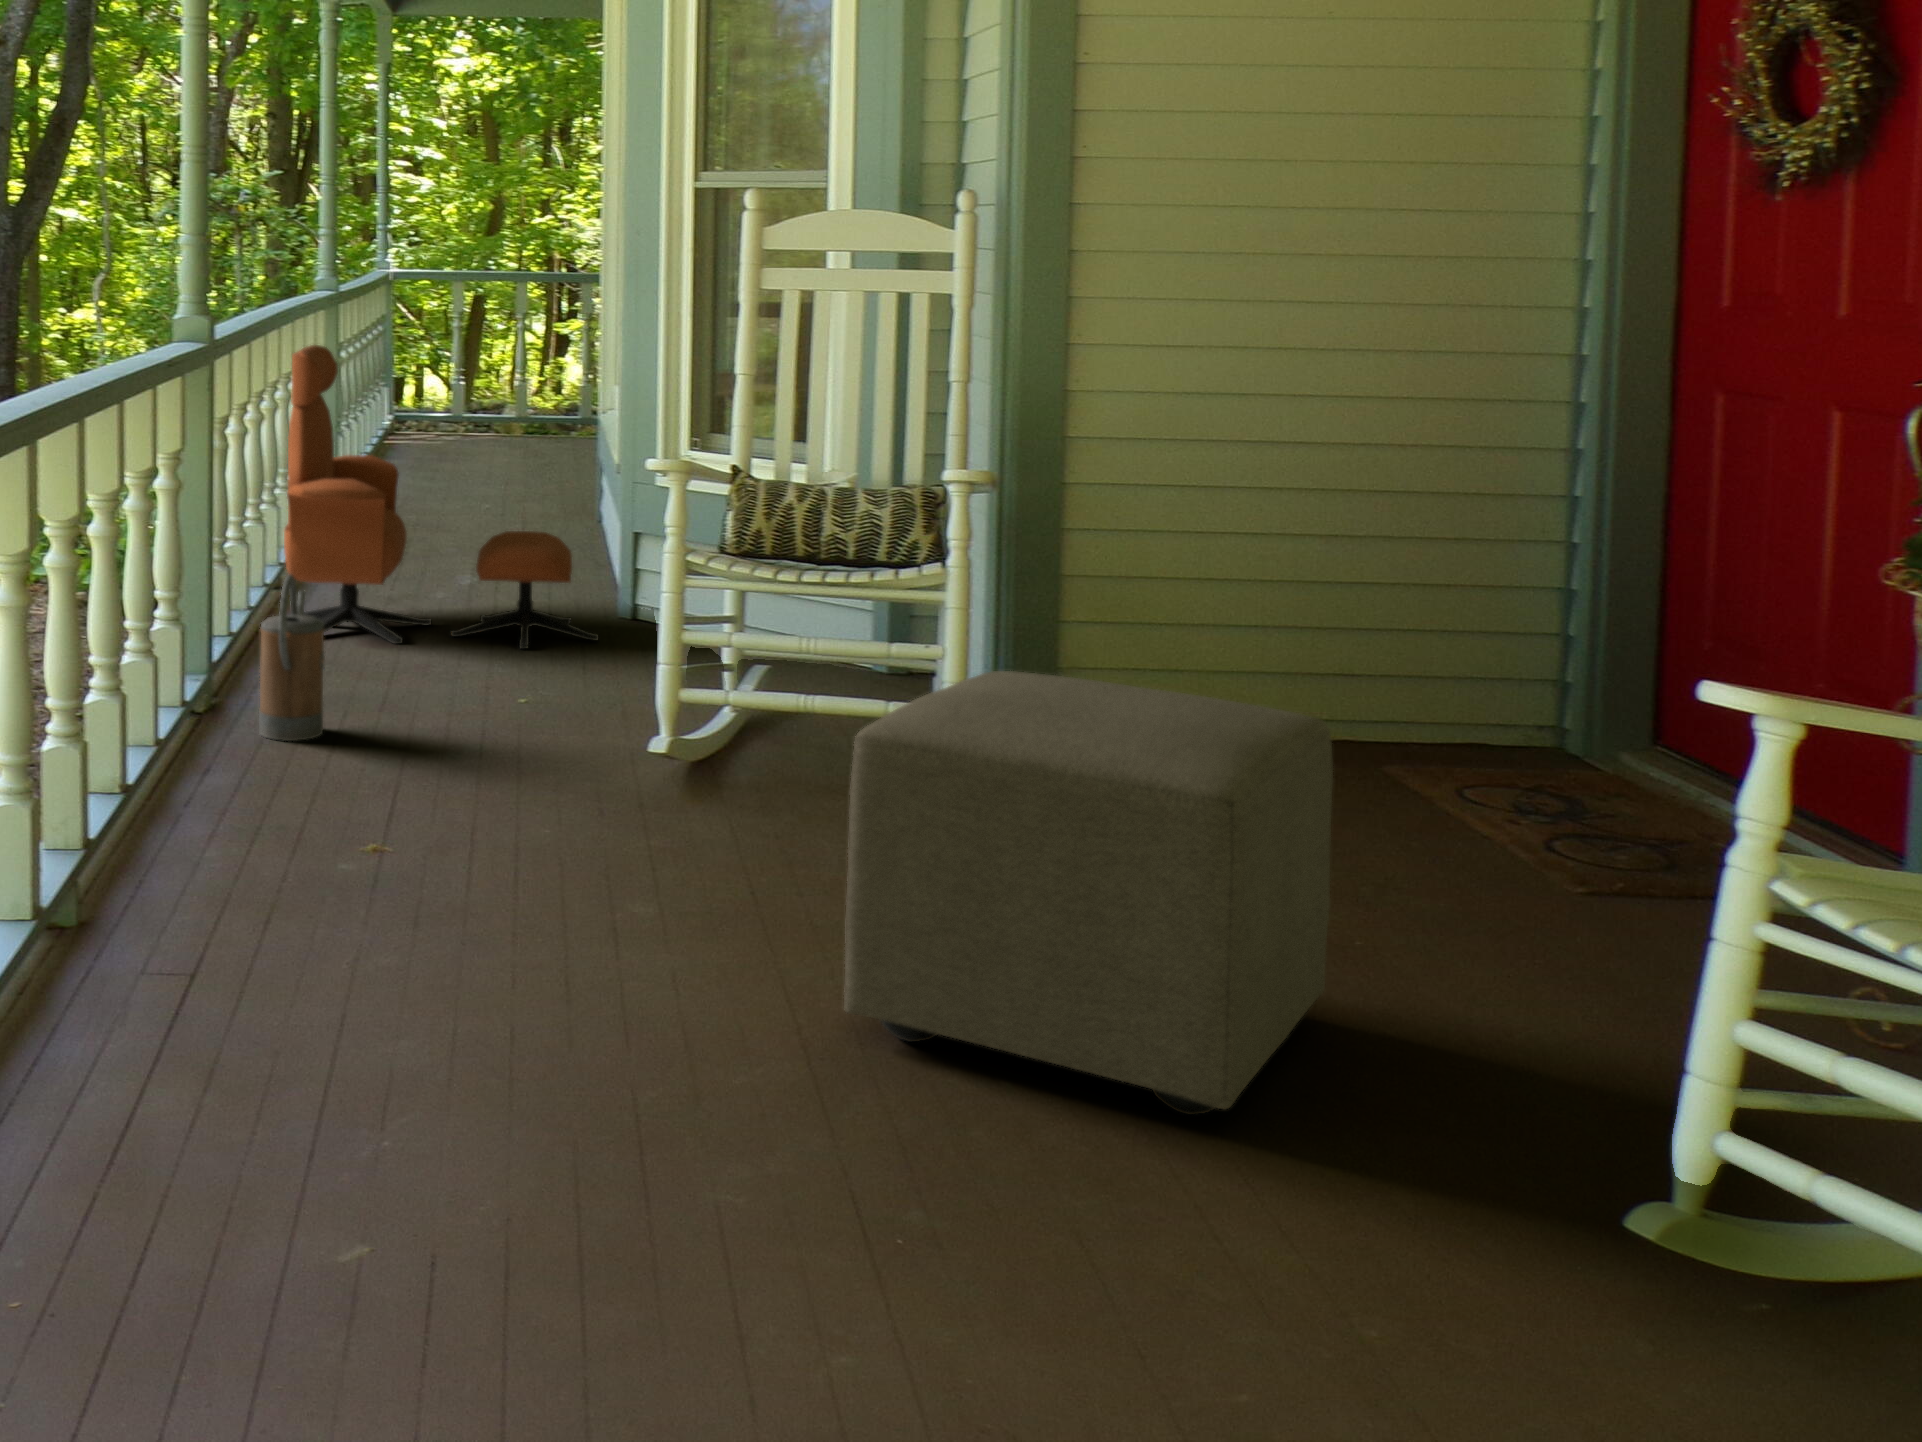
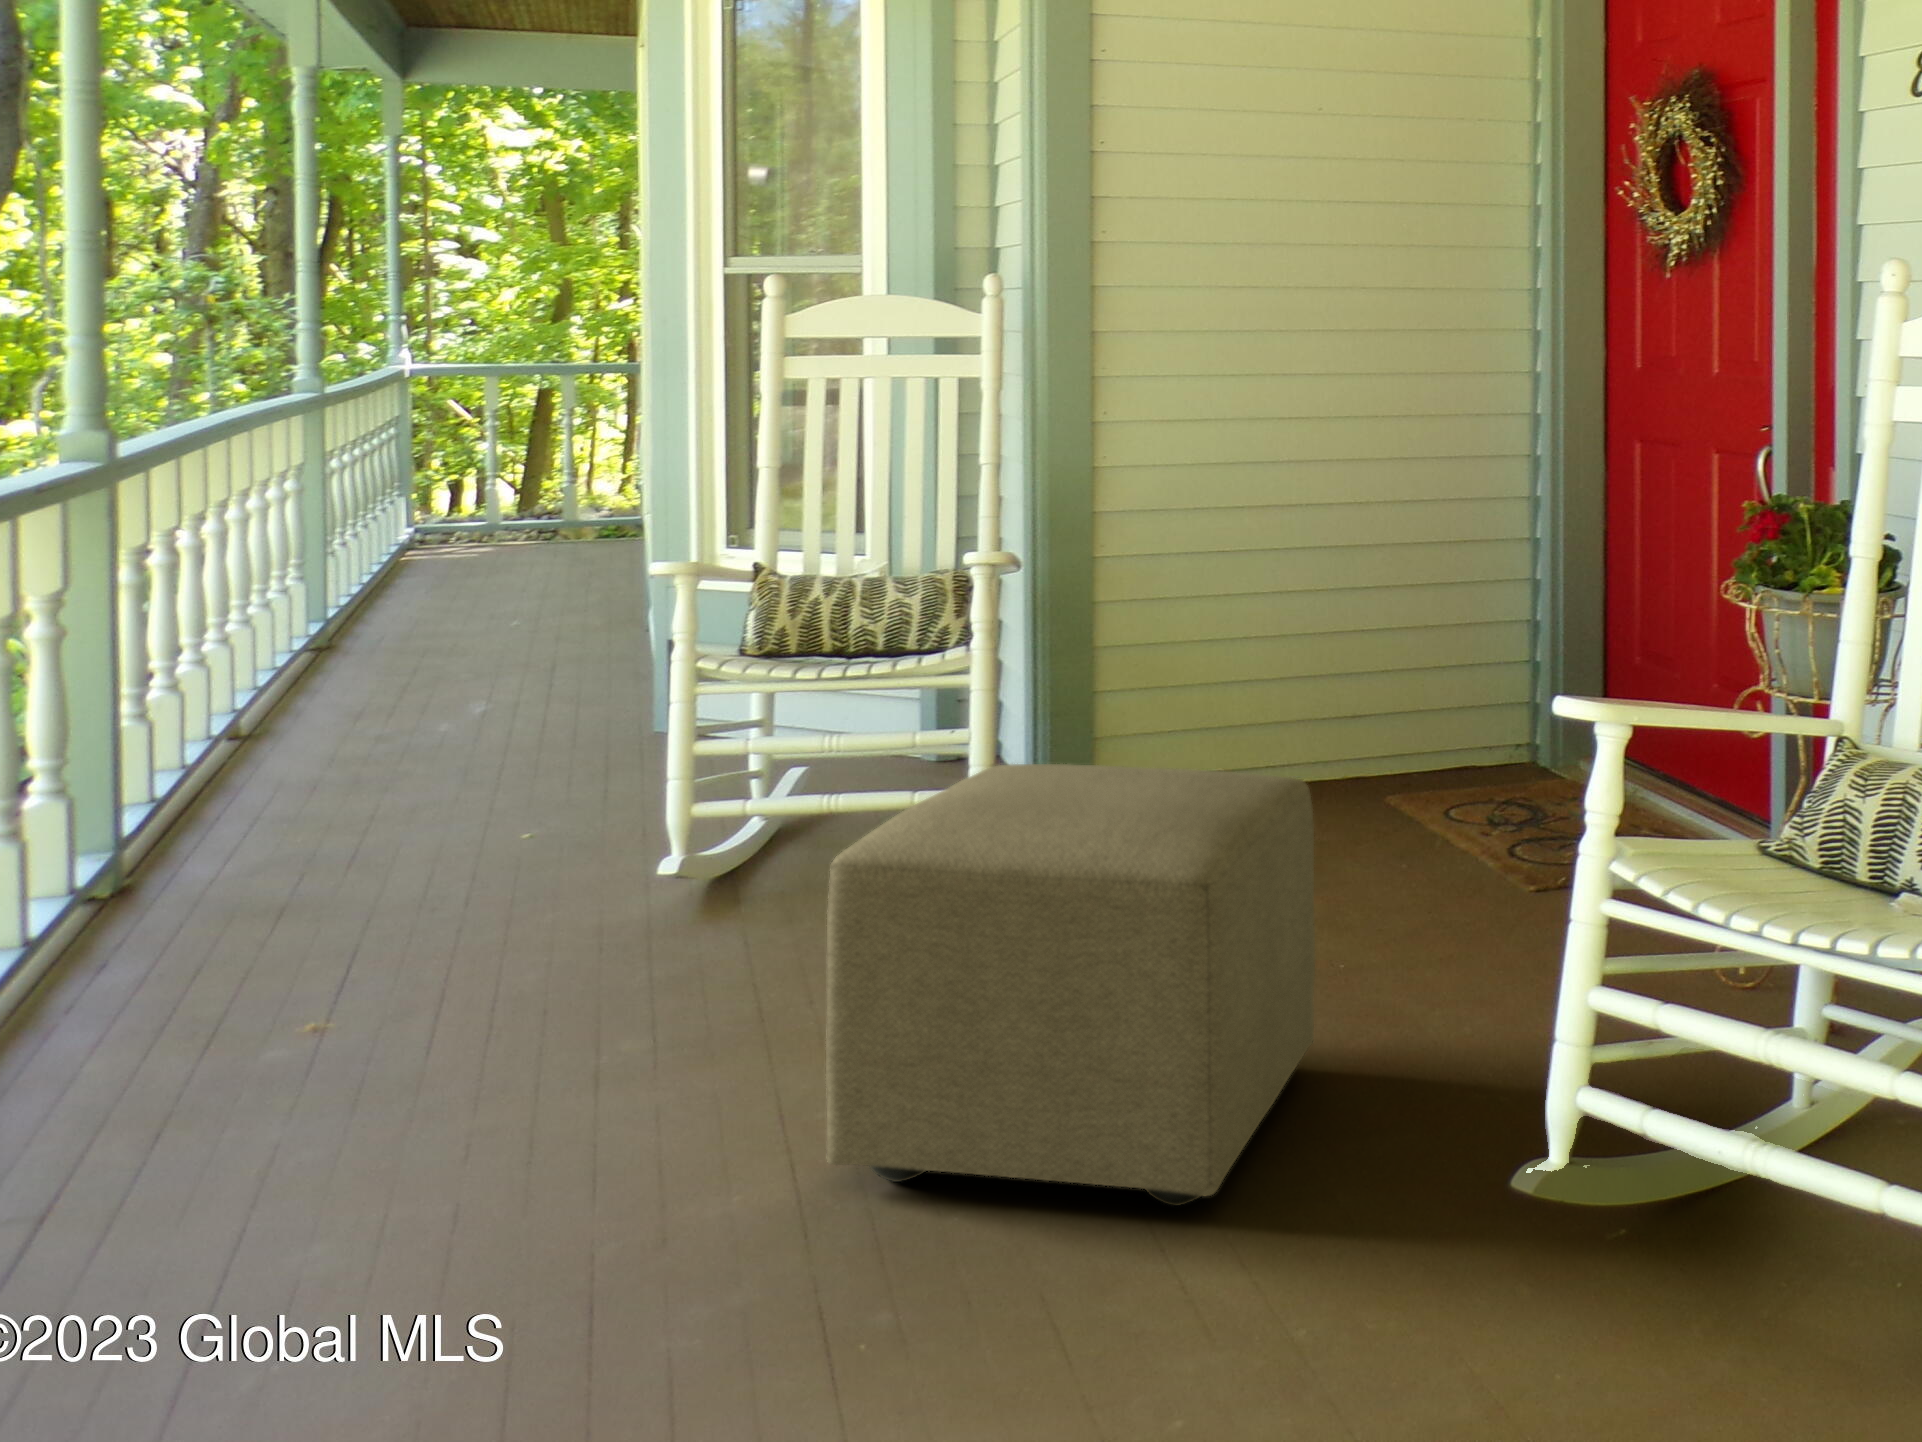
lounge chair: present [284,345,599,649] -> none [207,455,623,801]
watering can: present [259,574,325,741] -> none [159,731,249,930]

